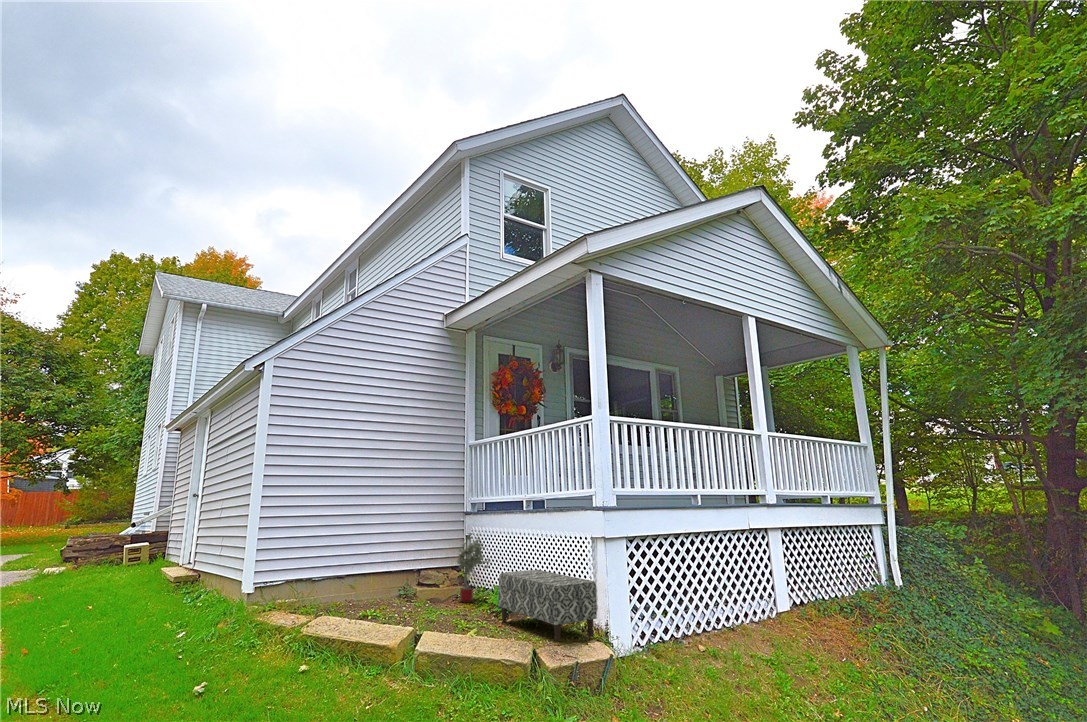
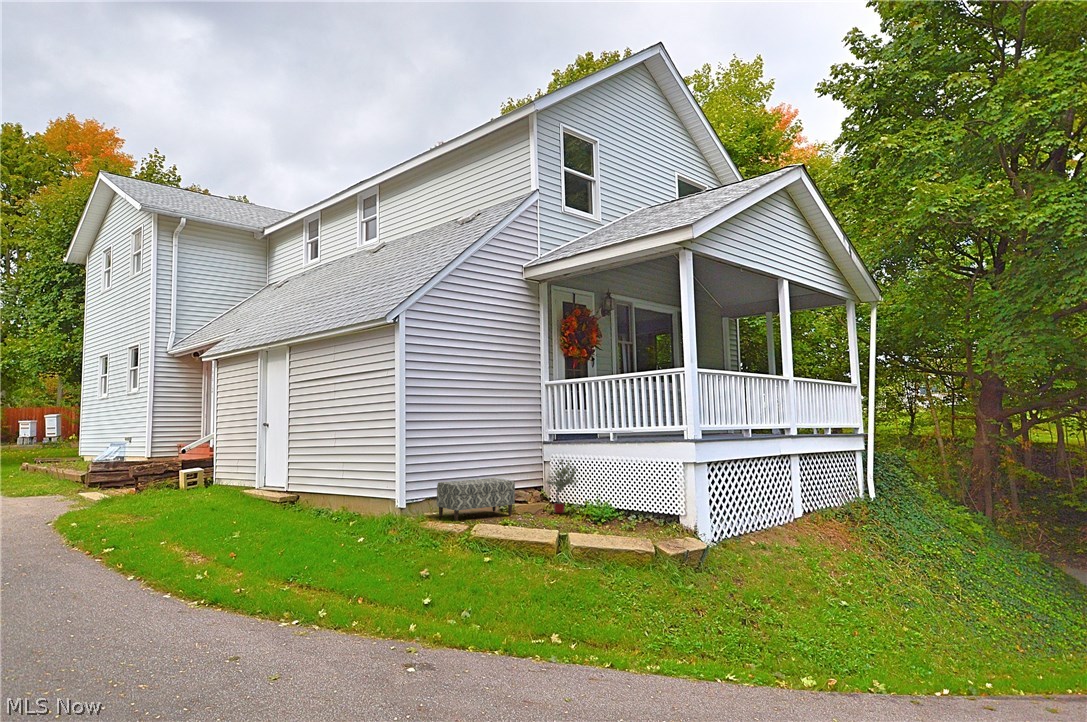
bench: present [498,570,597,642] -> present [437,478,515,521]

